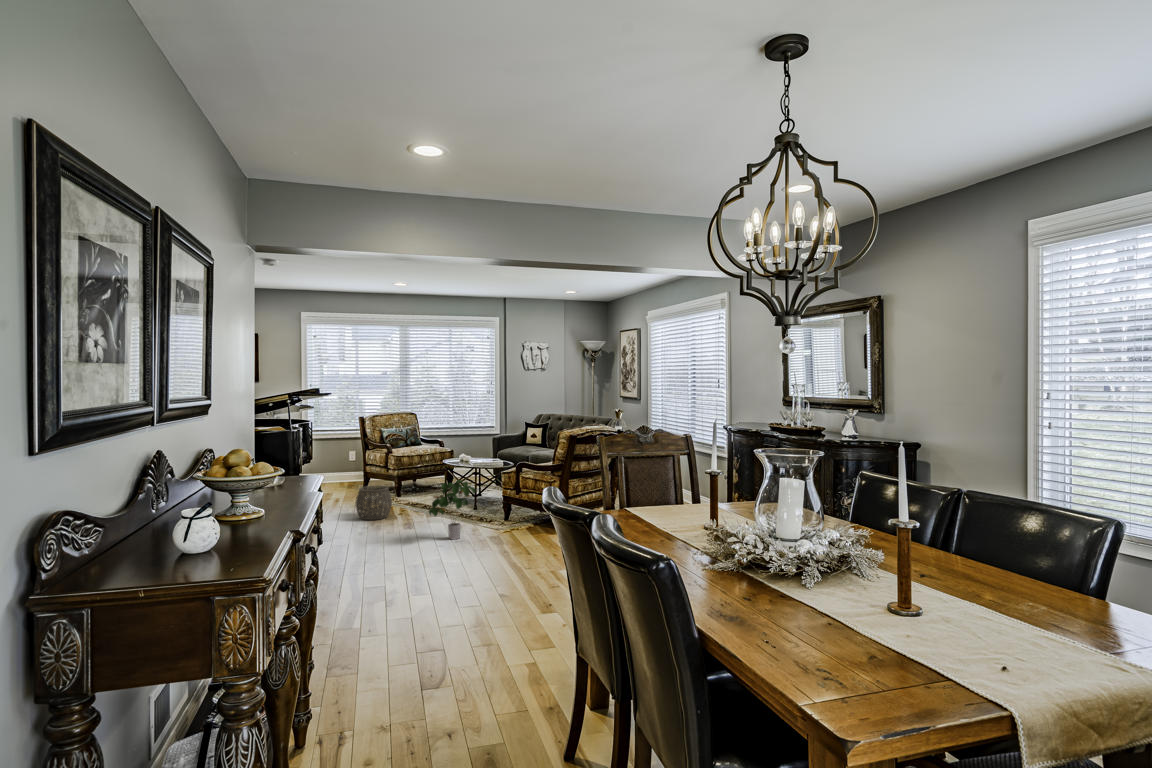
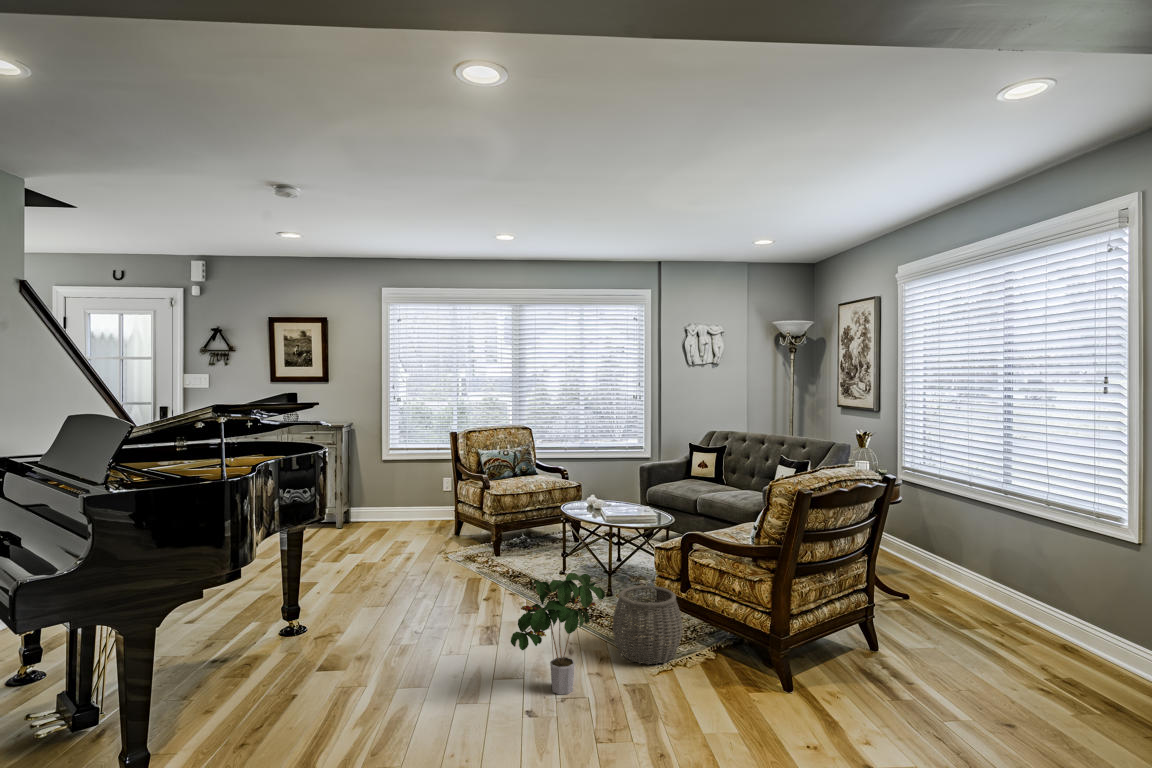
woven basket: present [356,485,392,520] -> present [612,586,683,665]

